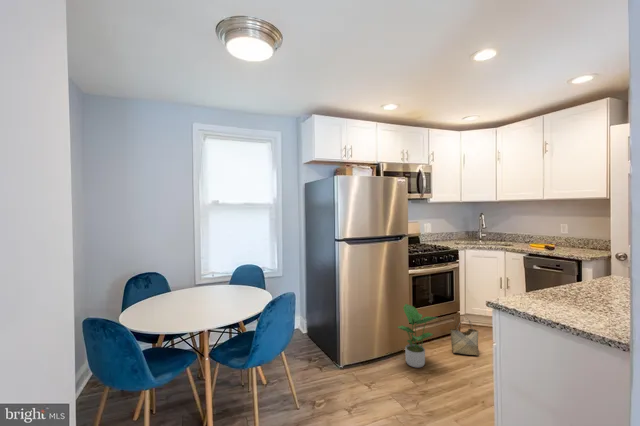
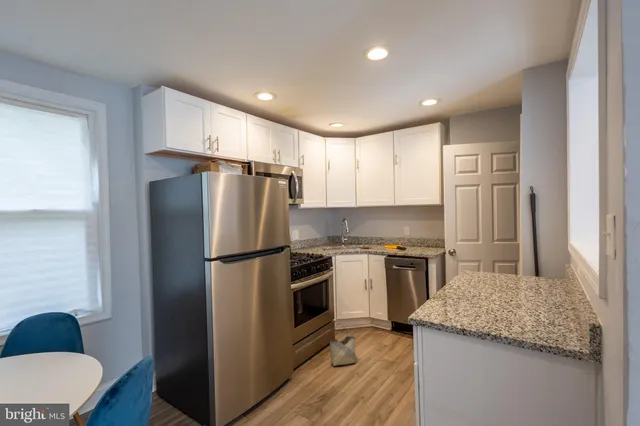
potted plant: present [398,304,437,368] -> none [280,323,324,396]

